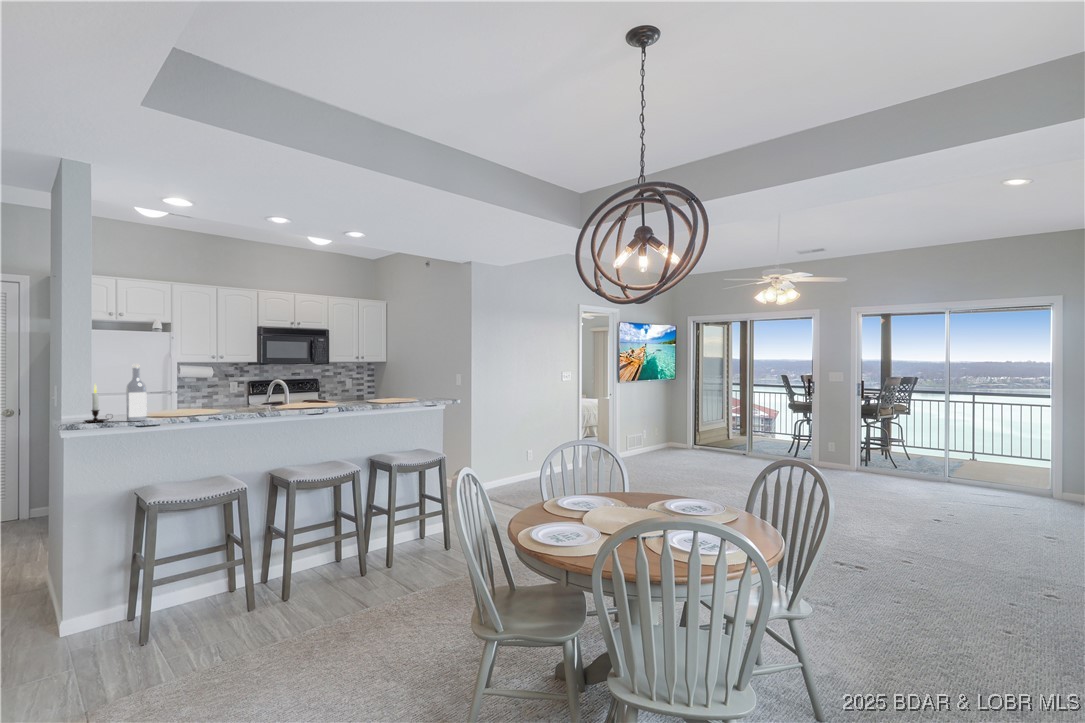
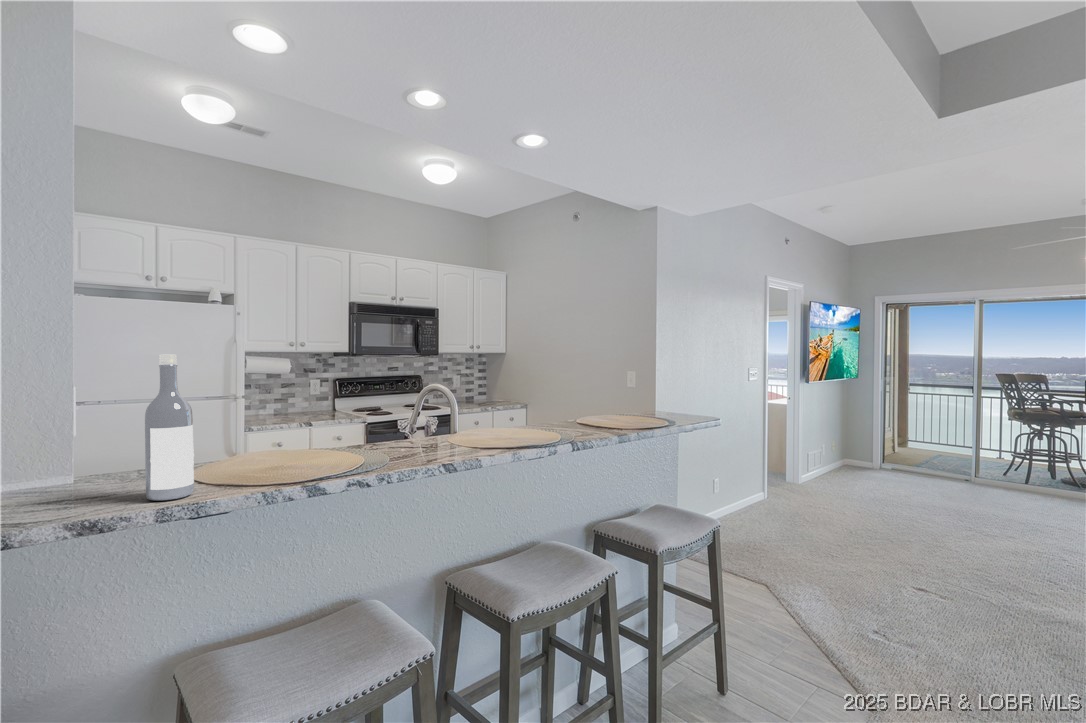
candle: present [85,385,109,423] -> none [41,403,116,503]

